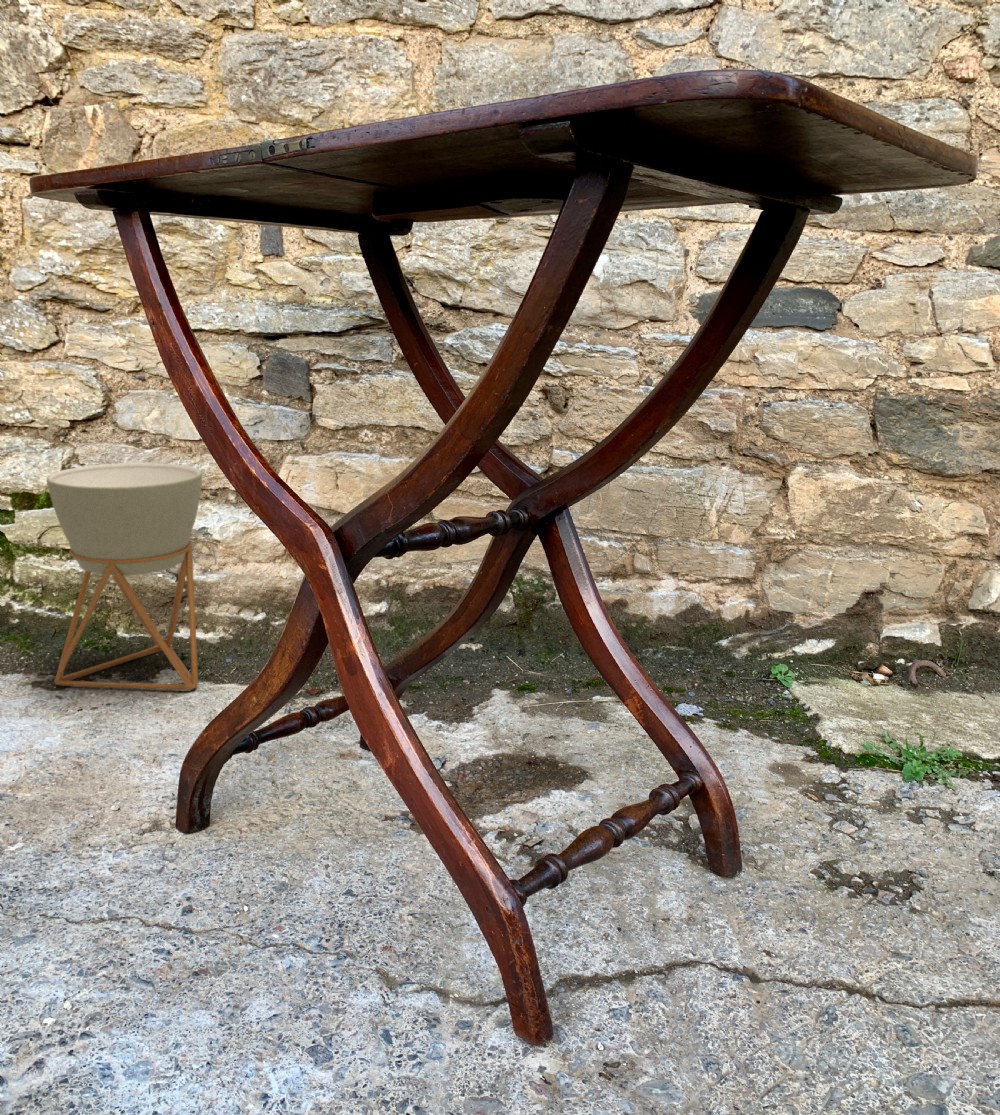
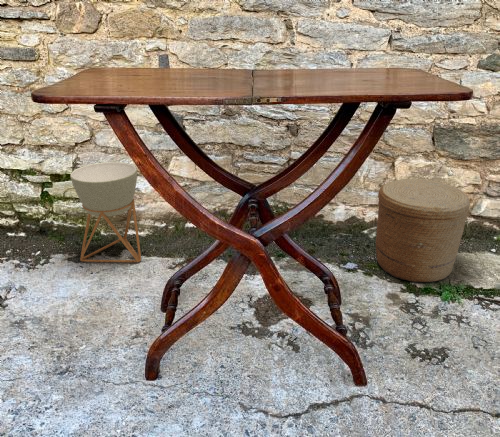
woven basket: none [748,513,961,743] -> present [376,179,470,282]

